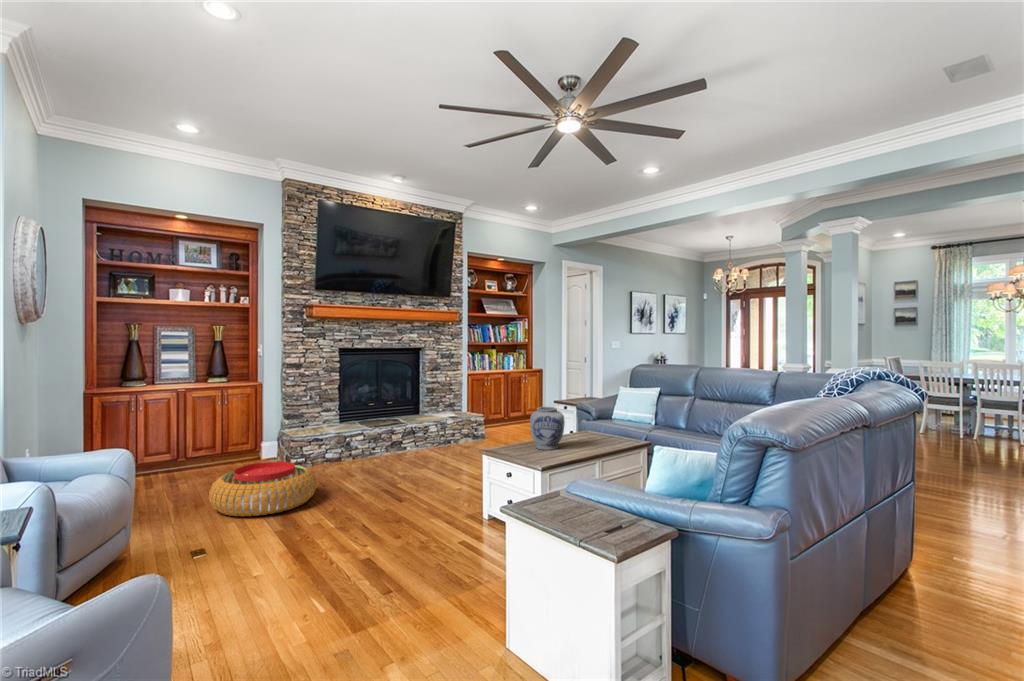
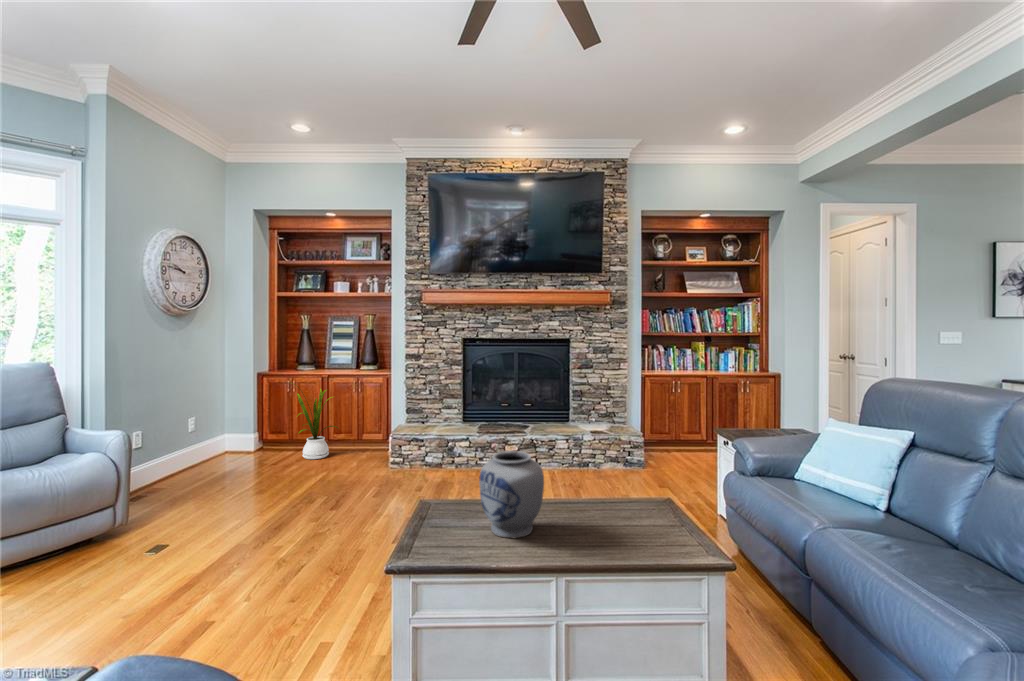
house plant: none [149,399,212,481] -> present [294,384,338,459]
pouf: present [209,462,317,516] -> none [239,457,352,518]

